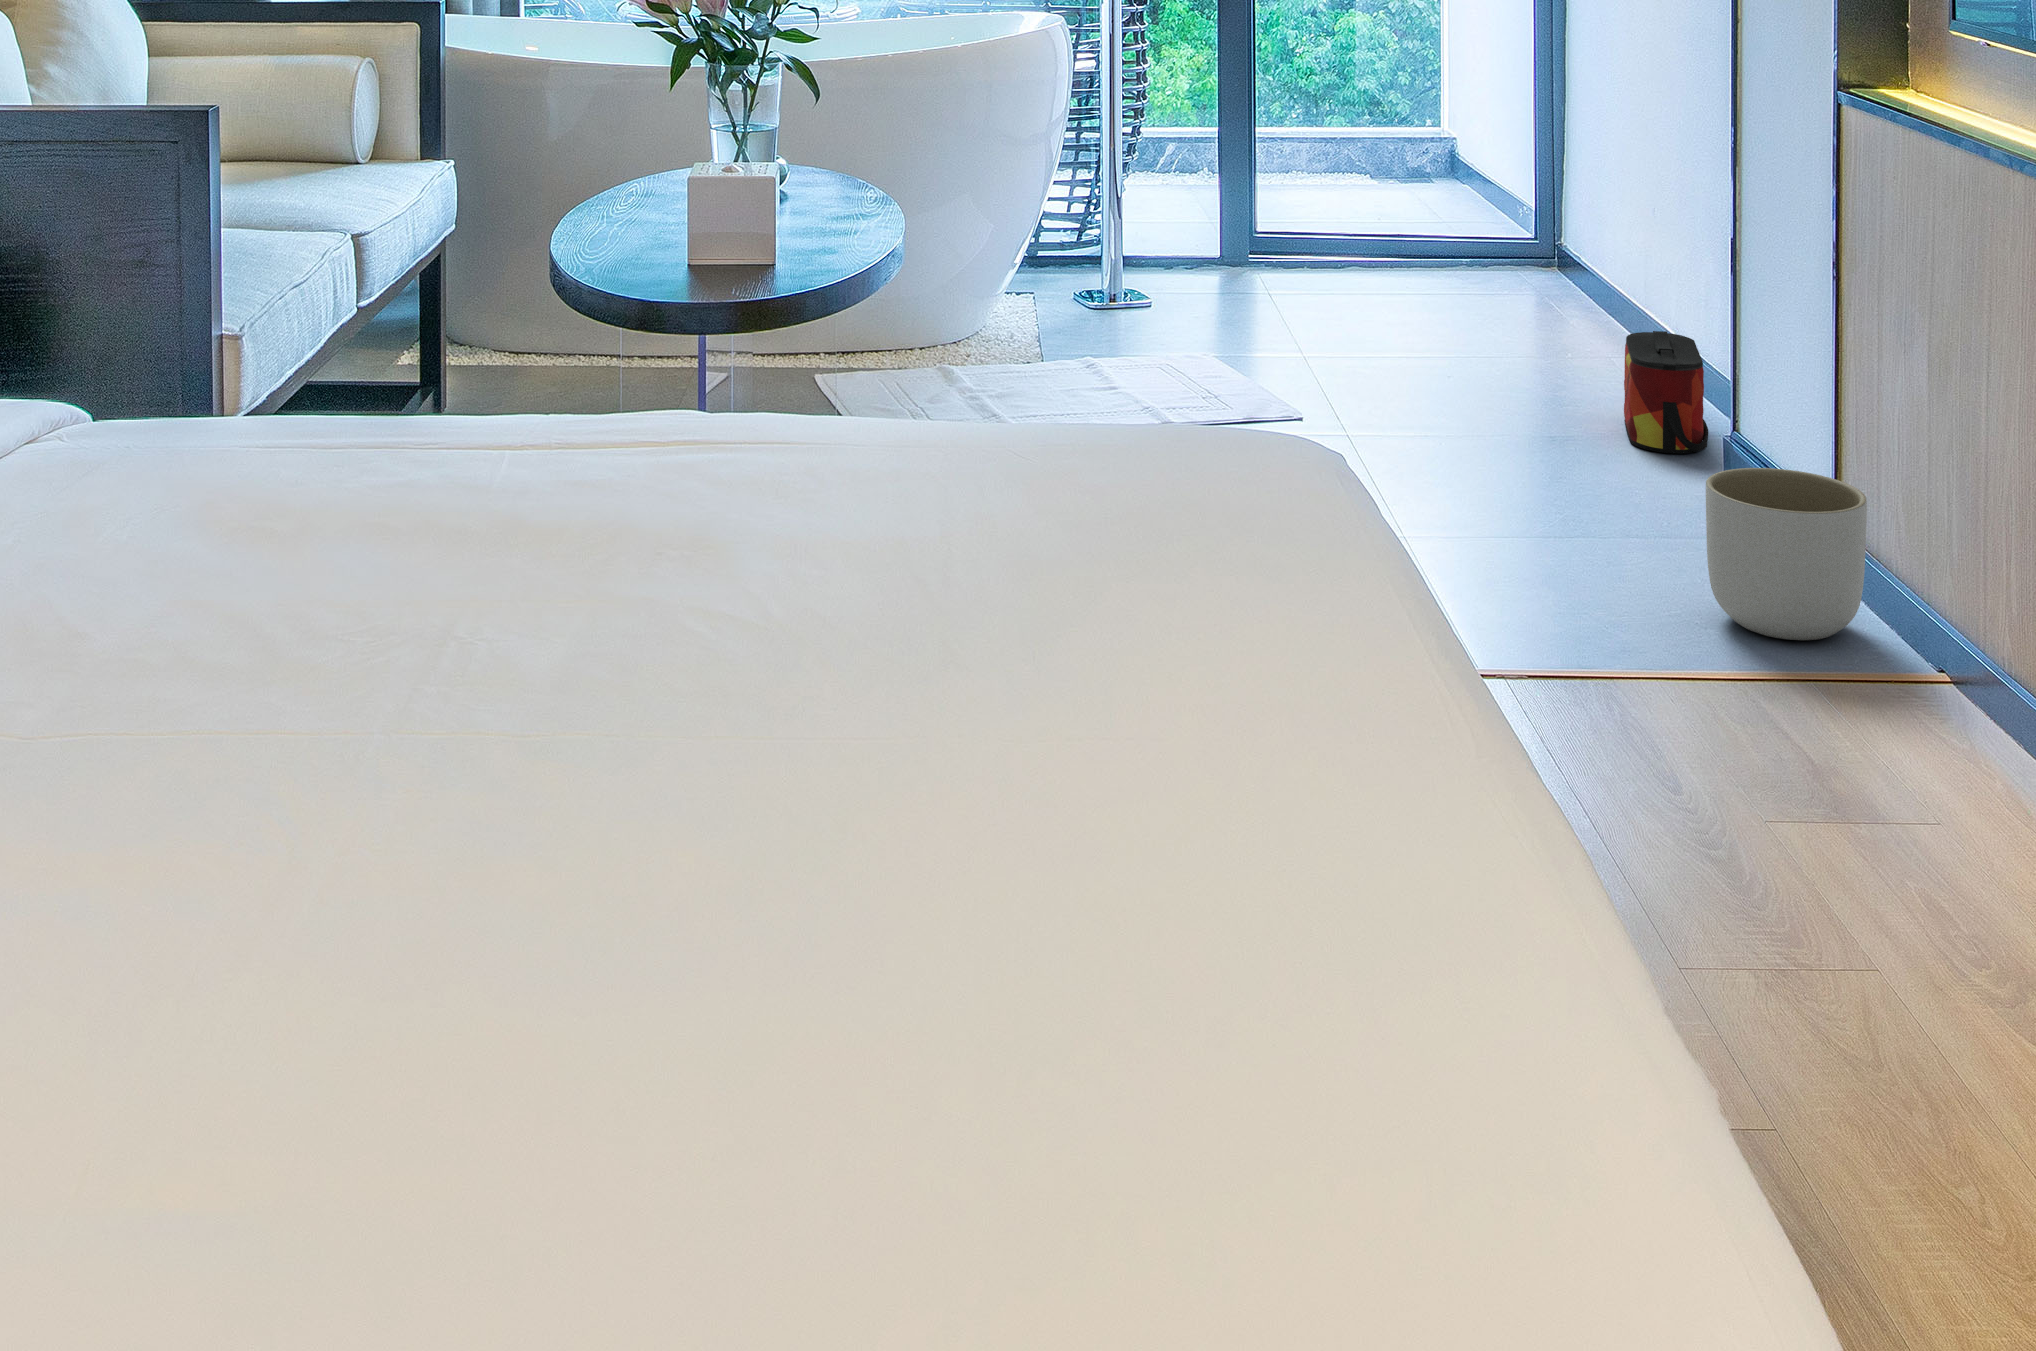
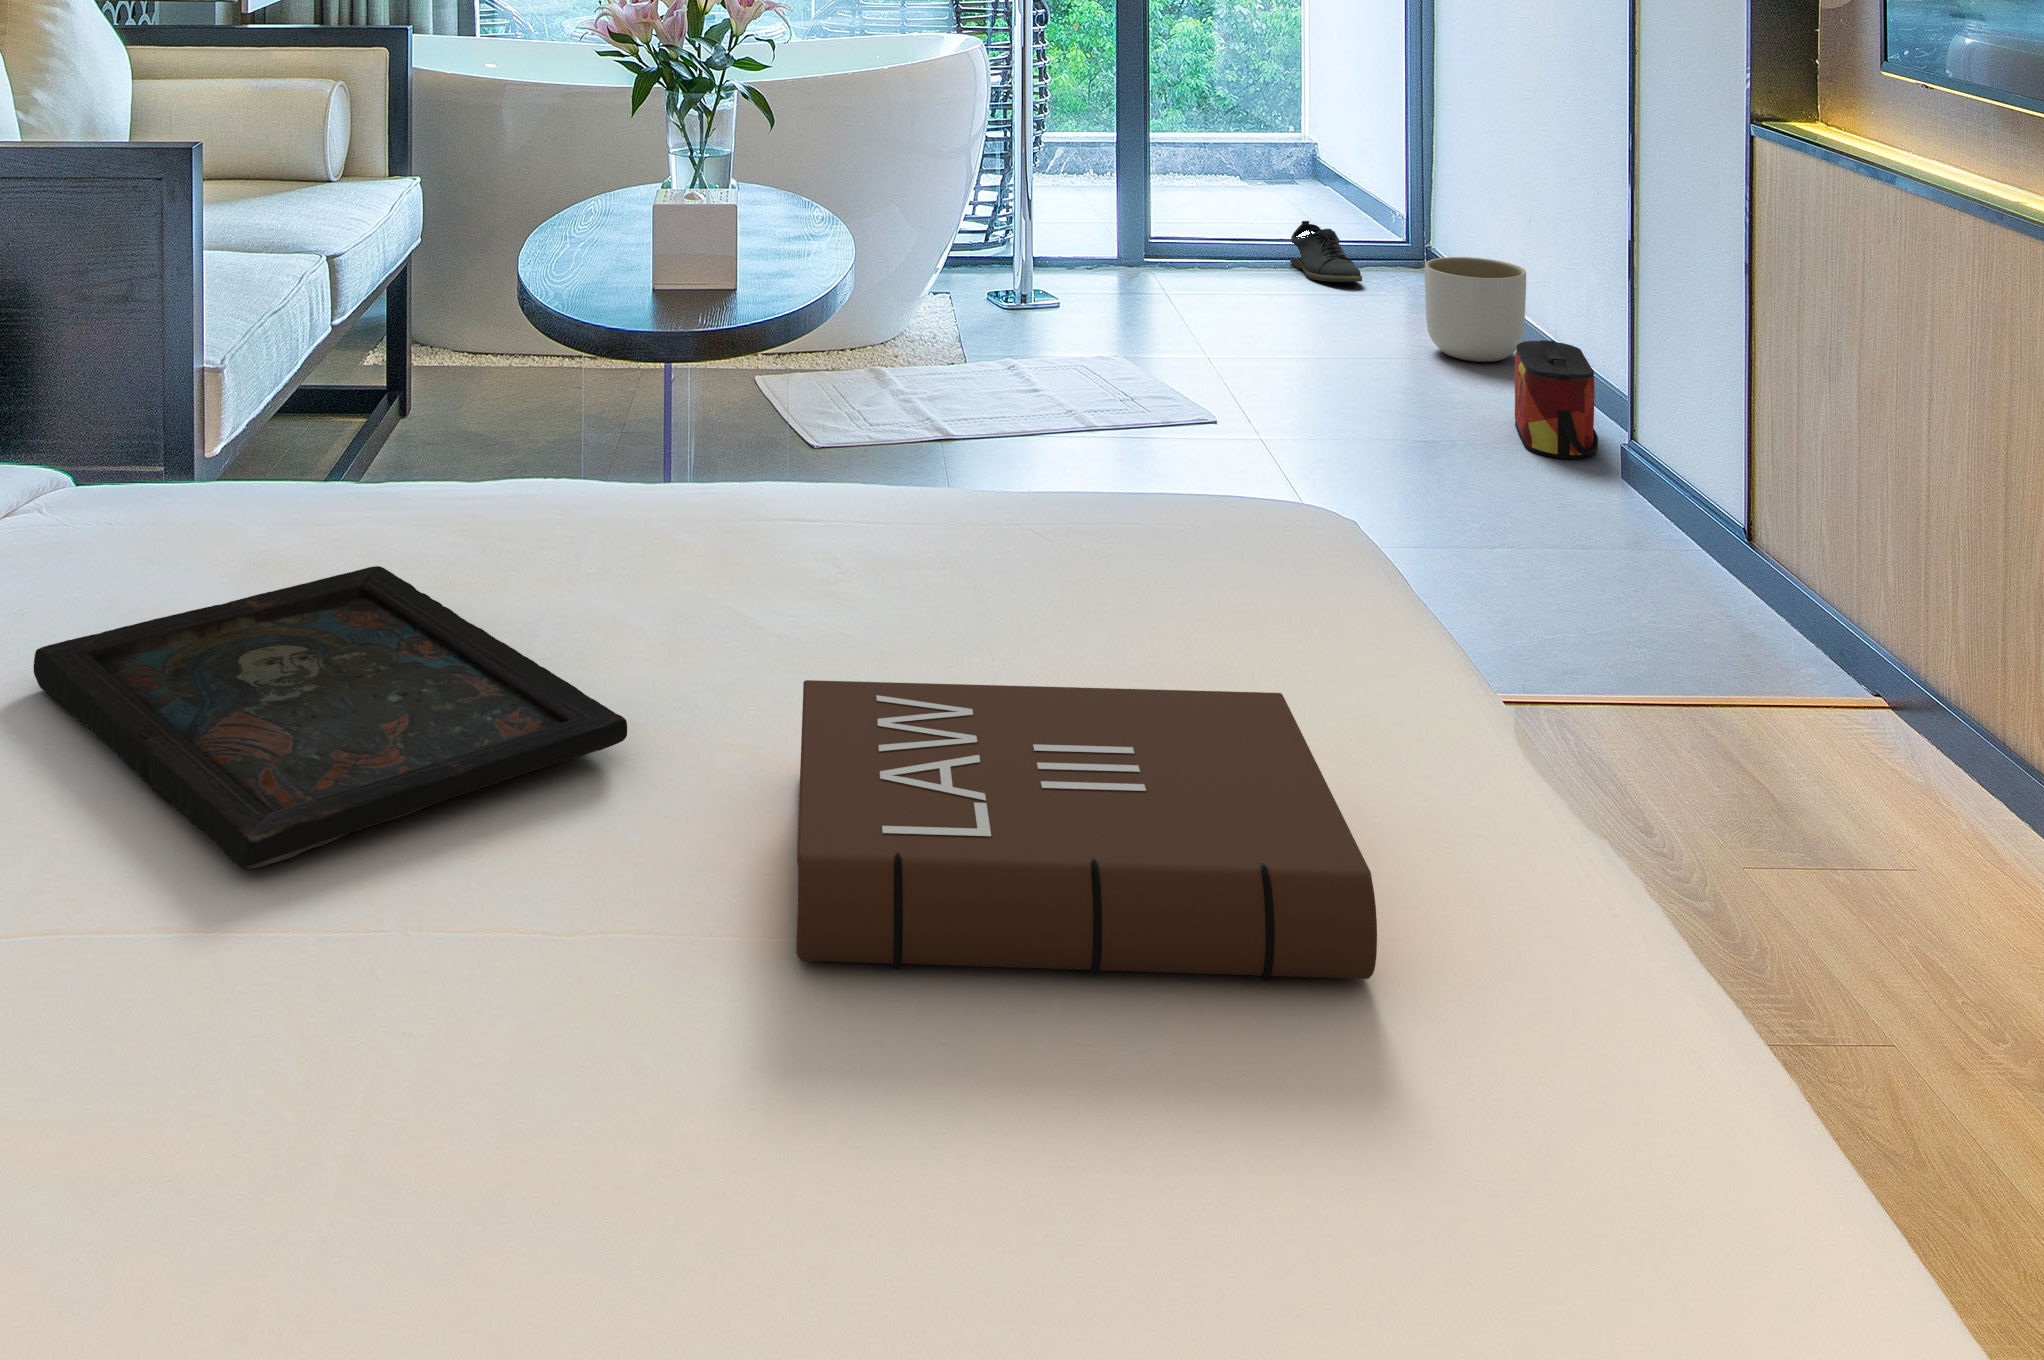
shoe: none [1413,216,1487,281] -> present [1290,221,1362,282]
tray: none [50,464,582,678] -> present [34,566,627,869]
planter: present [1706,468,1867,640] -> present [1425,257,1526,362]
book: none [703,536,1197,753] -> present [796,680,1377,982]

